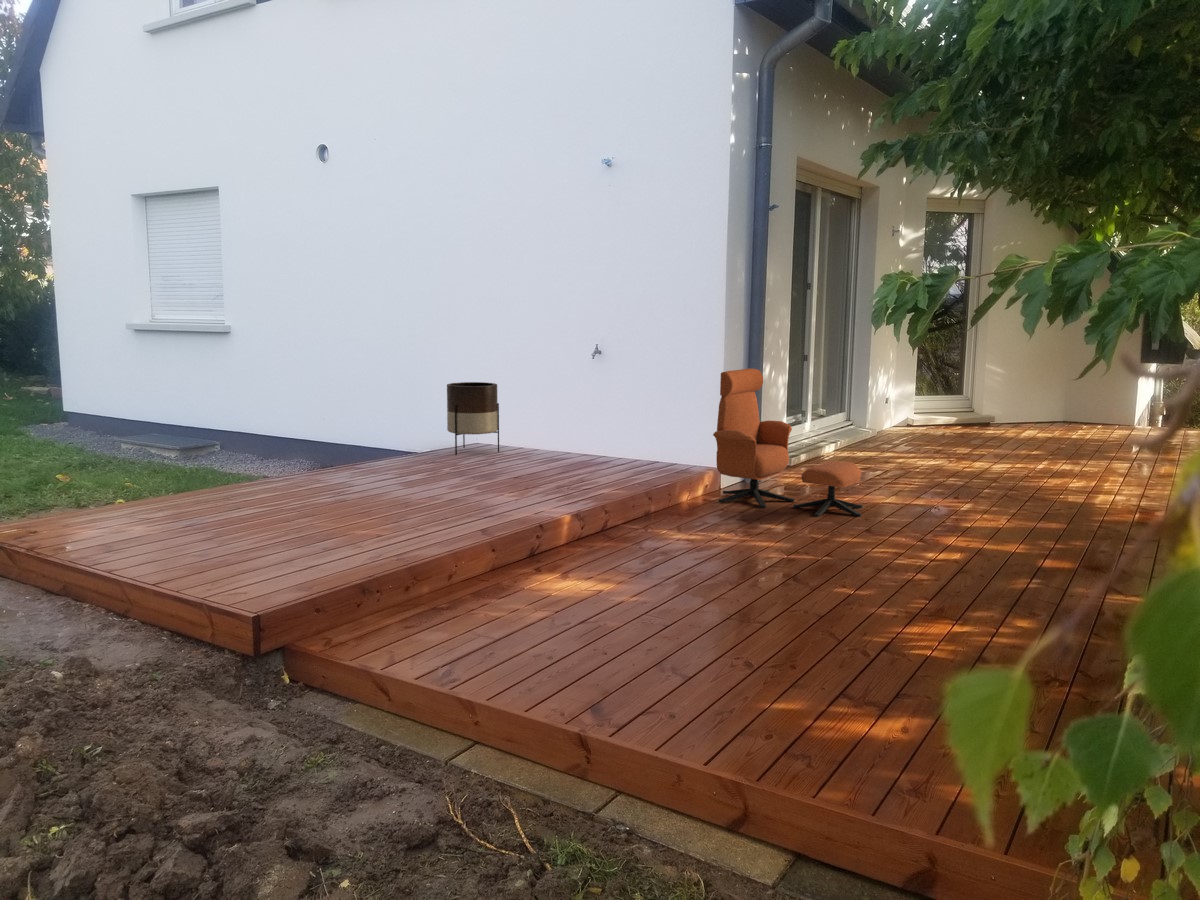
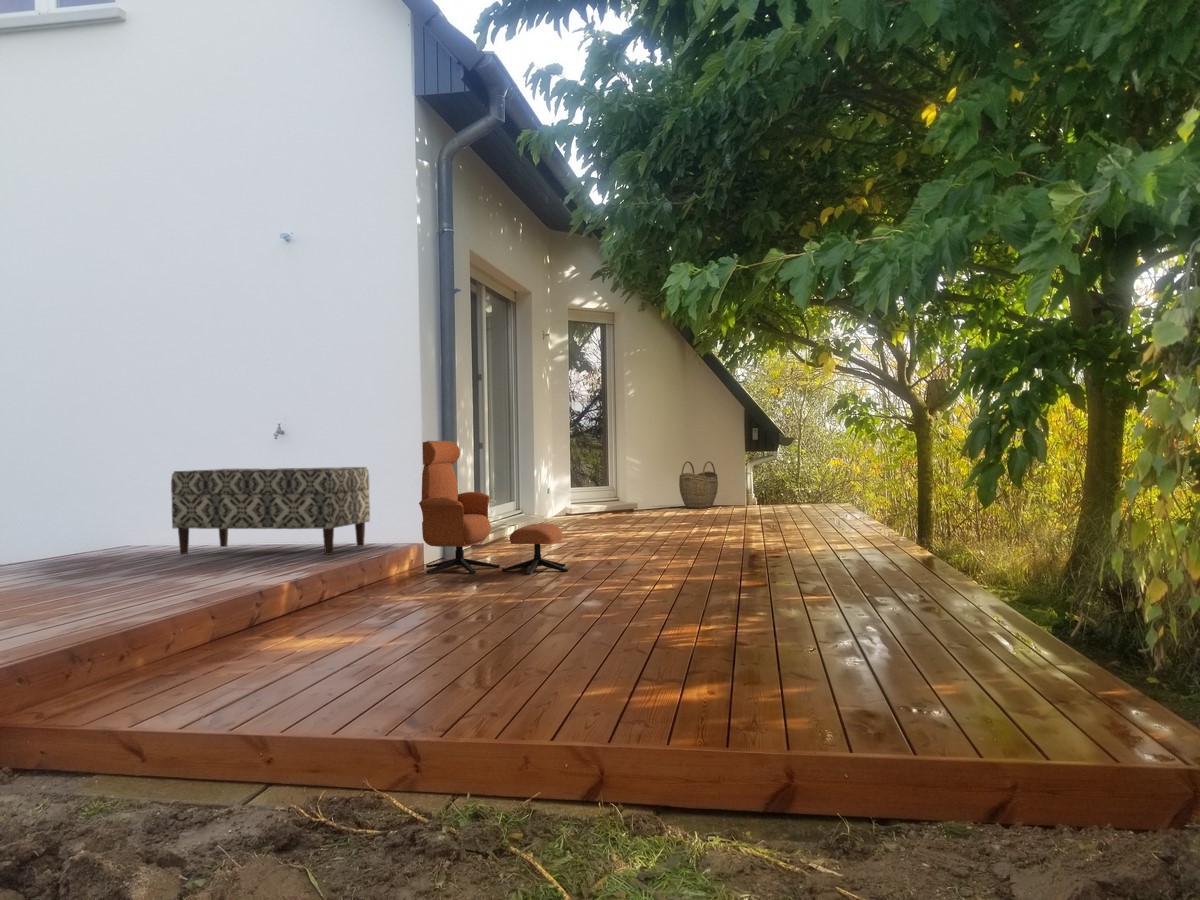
woven basket: none [1048,371,1098,426] -> present [679,461,718,509]
planter: present [447,382,499,455] -> none [98,475,164,556]
bench: none [500,382,673,478] -> present [171,467,370,555]

